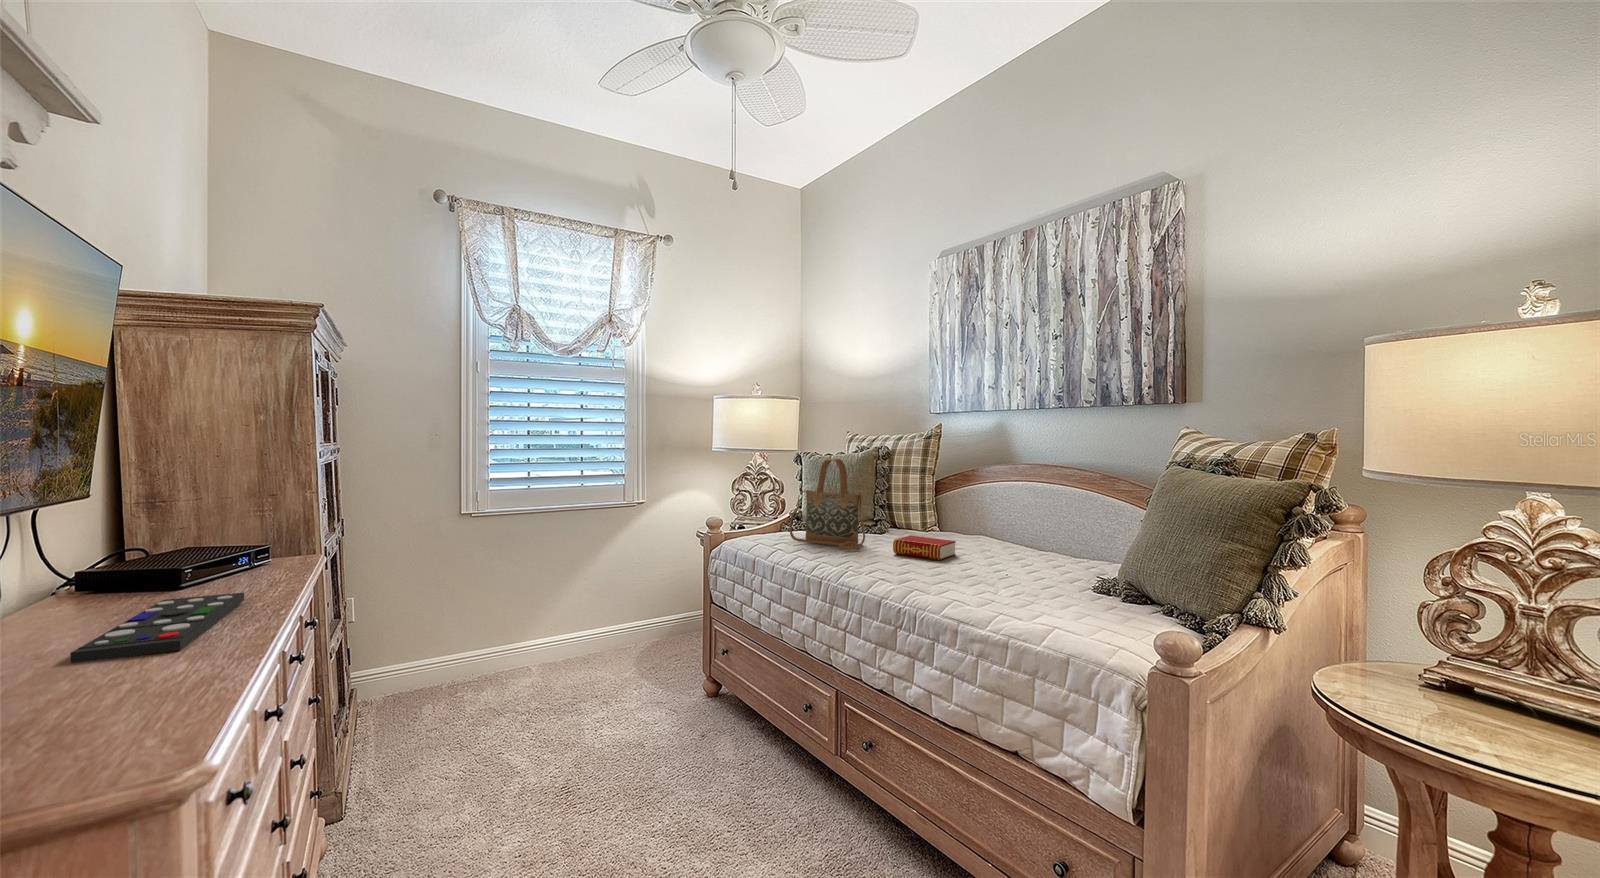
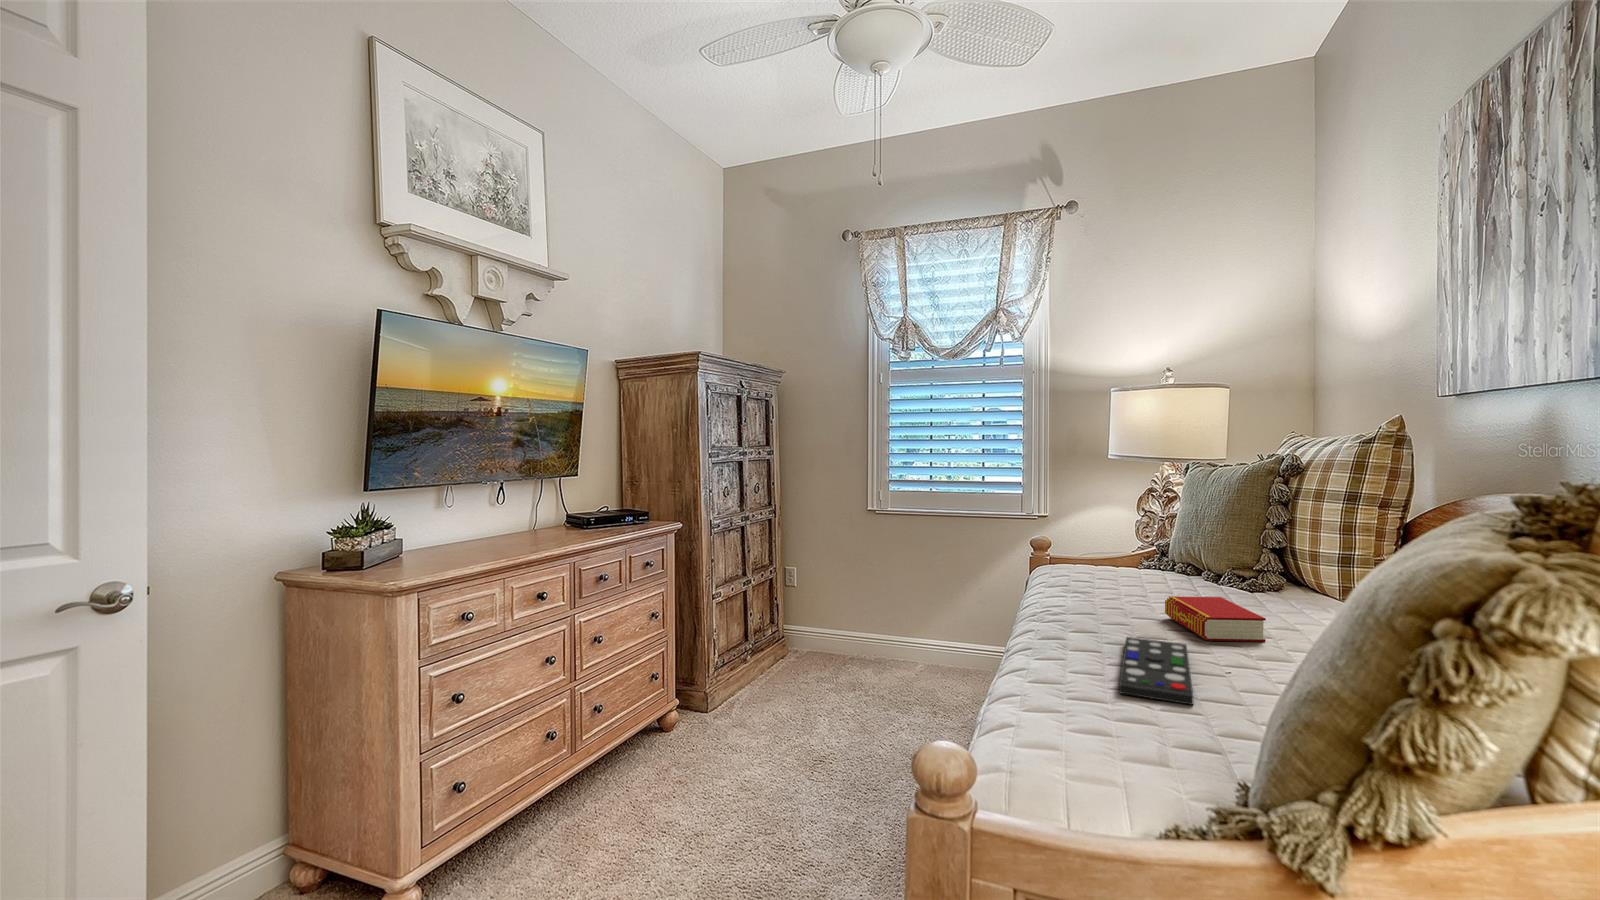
handbag: present [790,459,865,549] -> none [1092,472,1170,602]
remote control: present [71,593,244,663] -> present [1119,637,1193,705]

